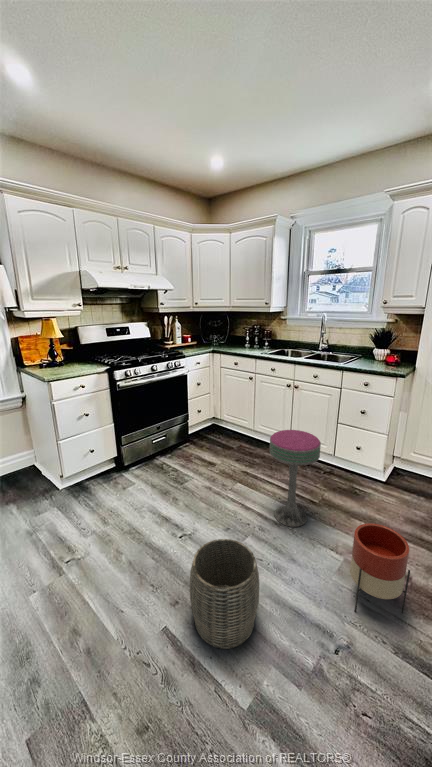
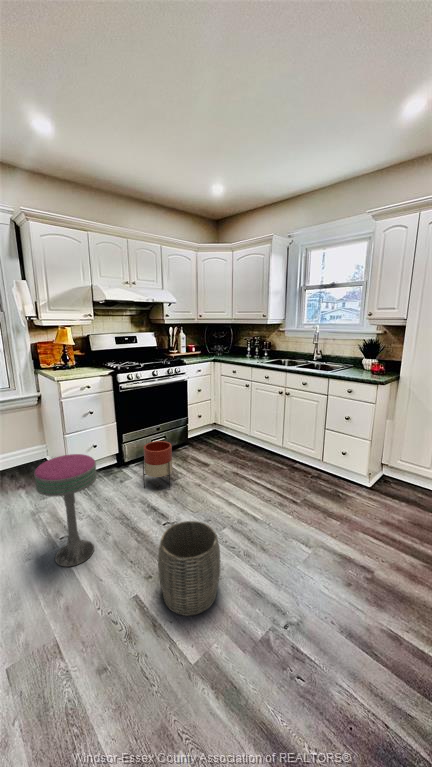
bar stool: present [270,430,321,527] -> present [34,454,97,567]
planter: present [350,523,410,613] -> present [143,441,173,489]

